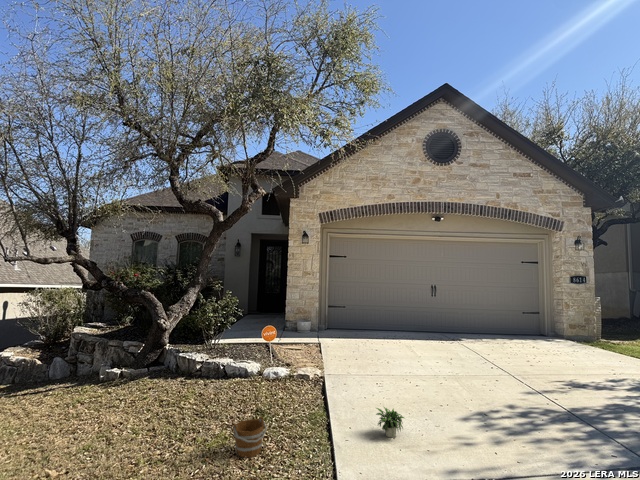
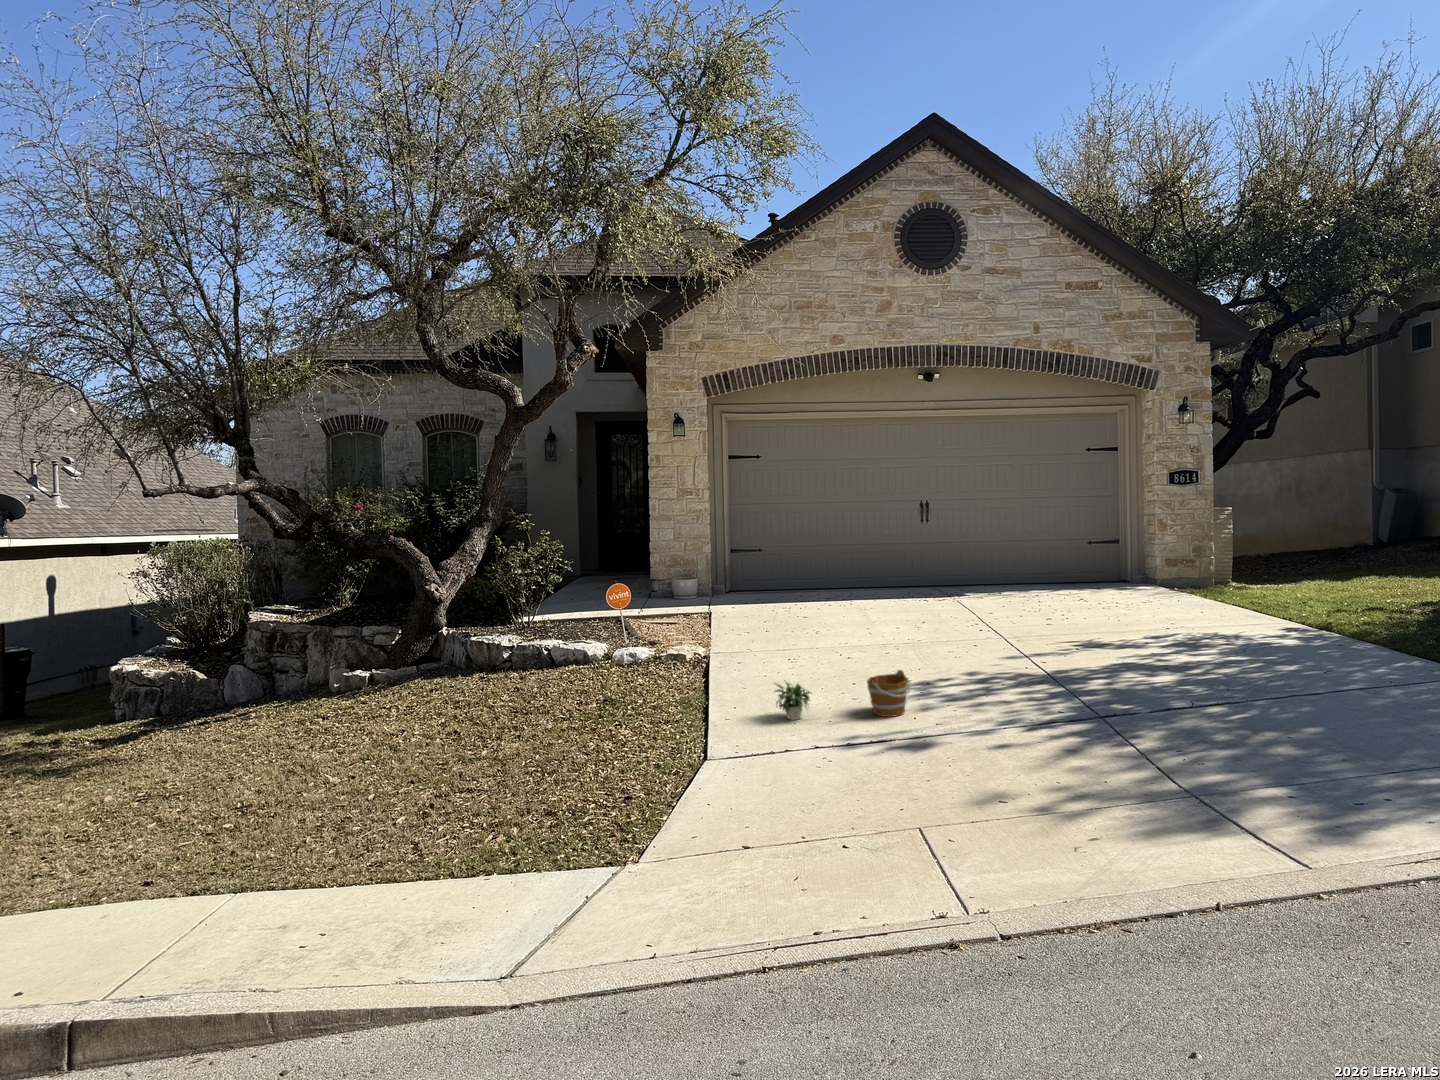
bucket: present [233,417,267,457] -> present [867,670,911,717]

